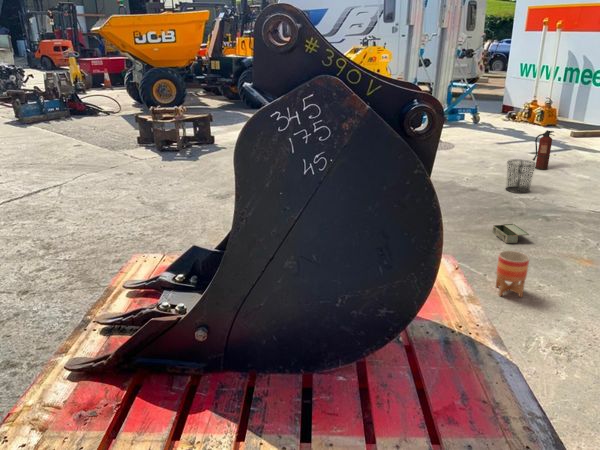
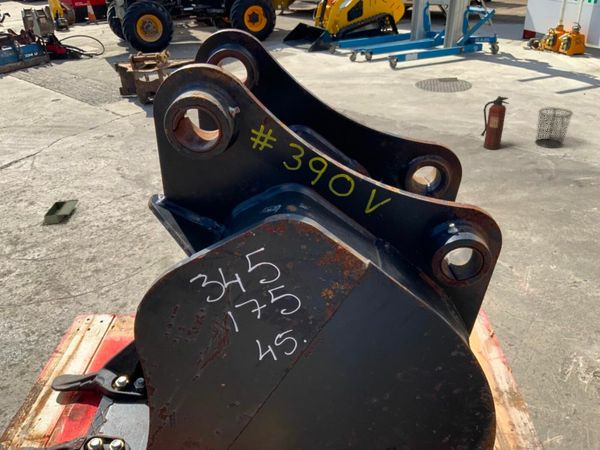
fire extinguisher: present [533,130,554,170] -> present [481,96,509,150]
toolbox: present [492,224,529,243] -> present [44,200,79,224]
planter: present [496,251,529,297] -> none [537,246,582,303]

